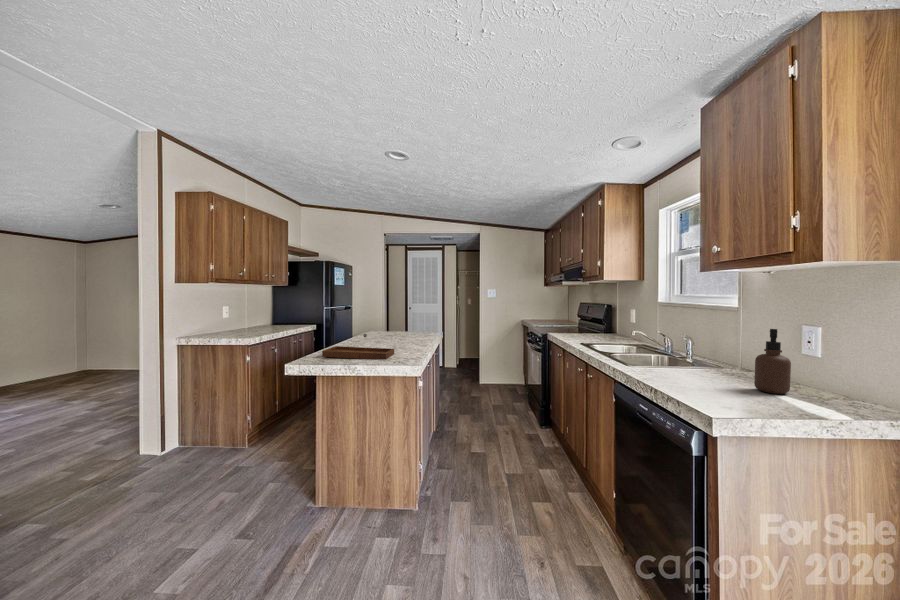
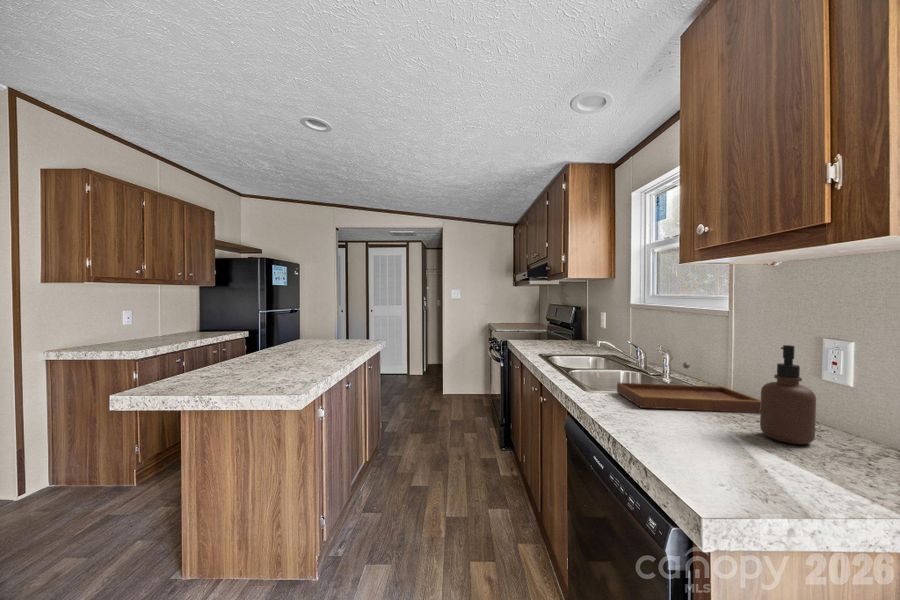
tray: present [322,334,394,360] -> present [617,362,761,413]

